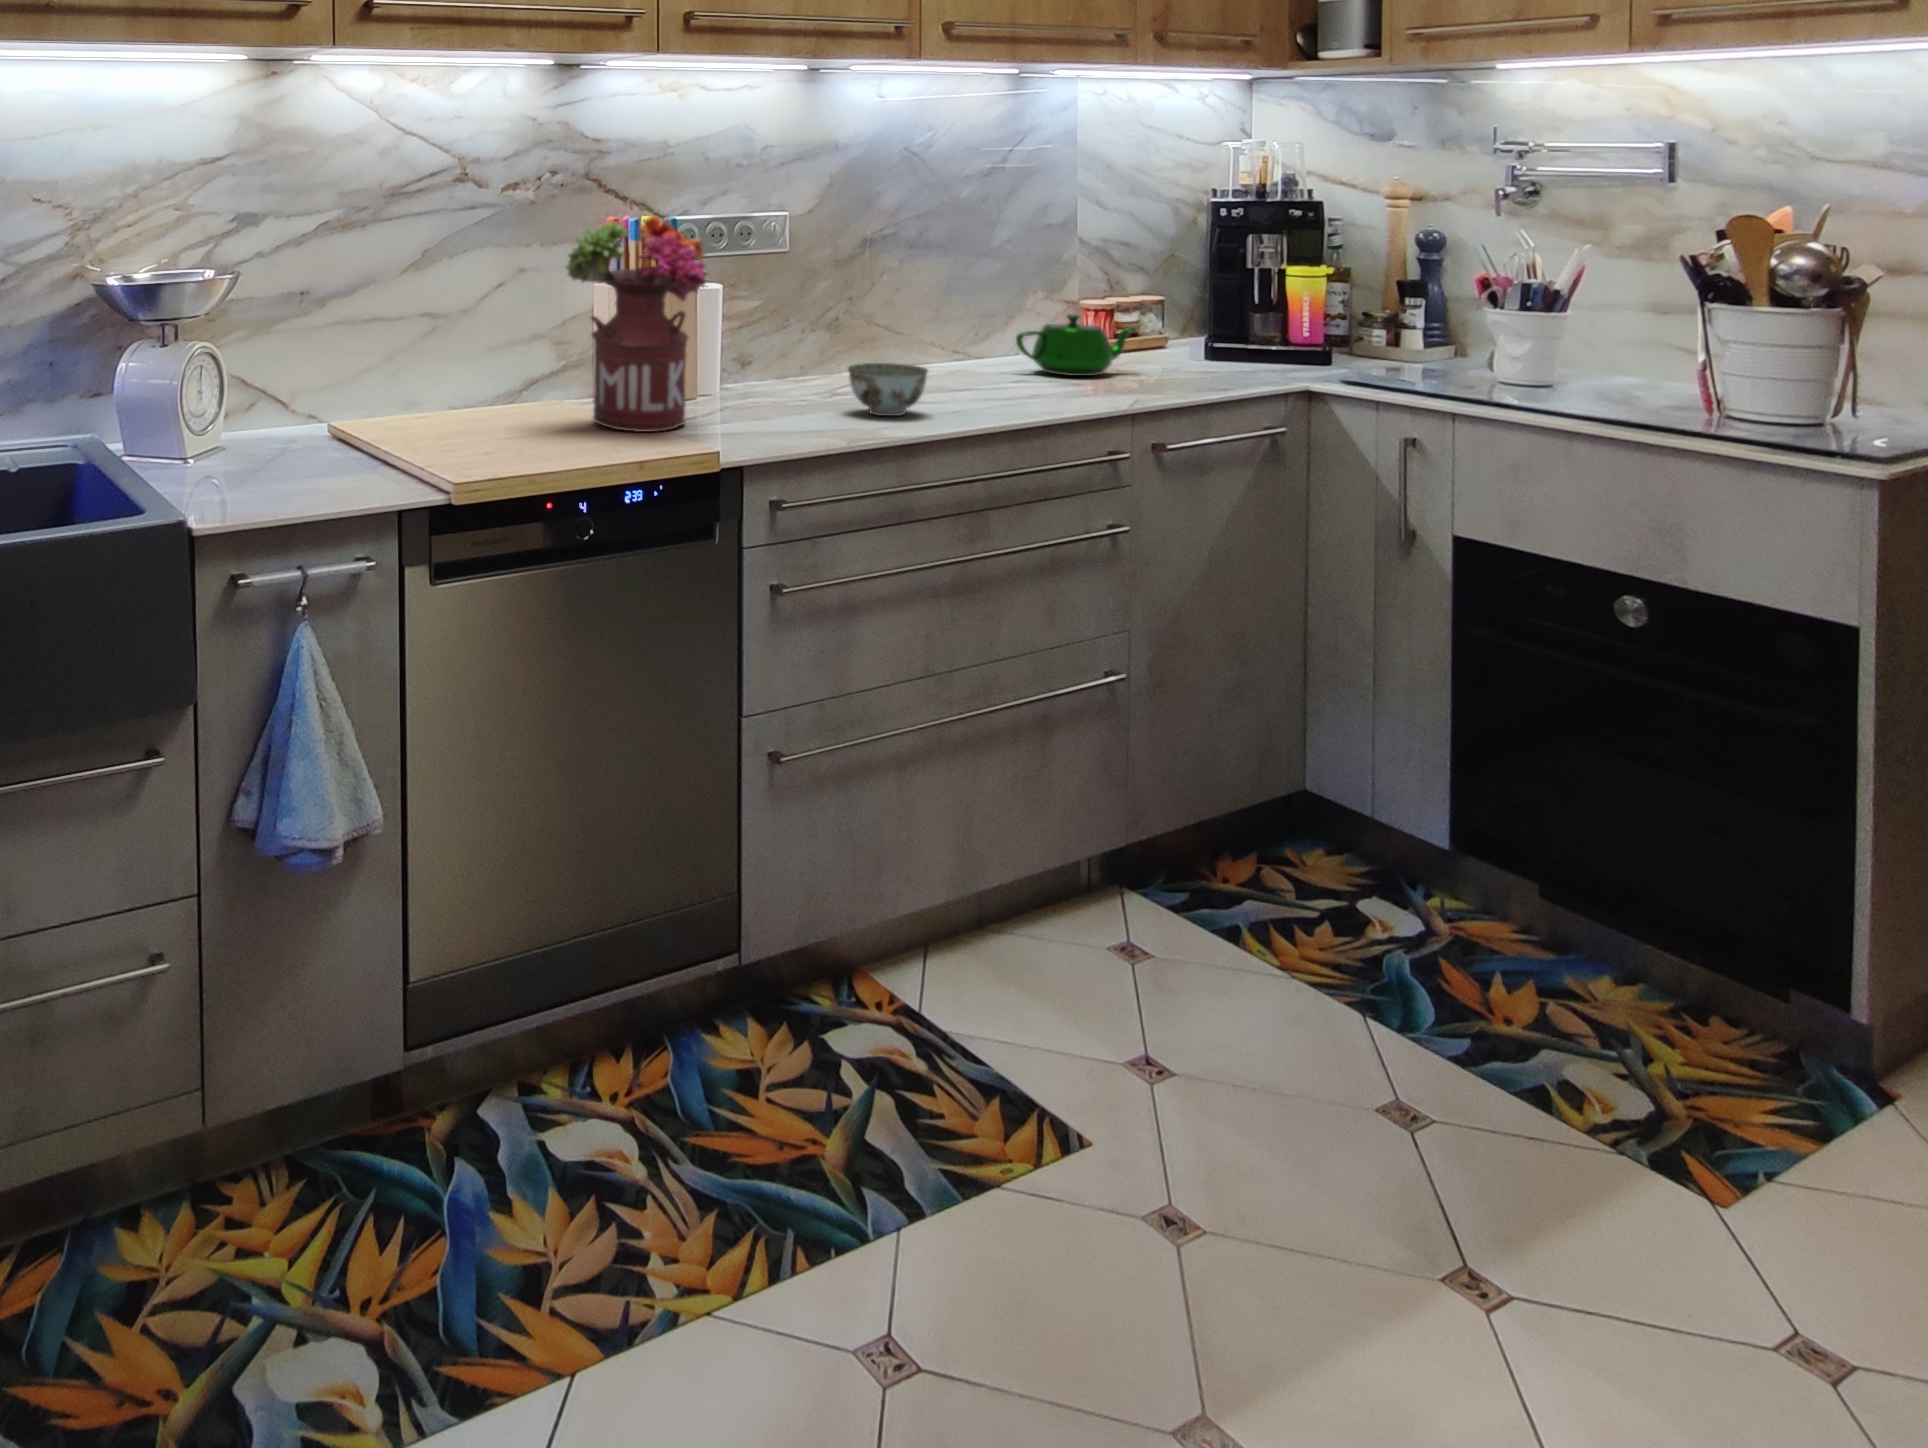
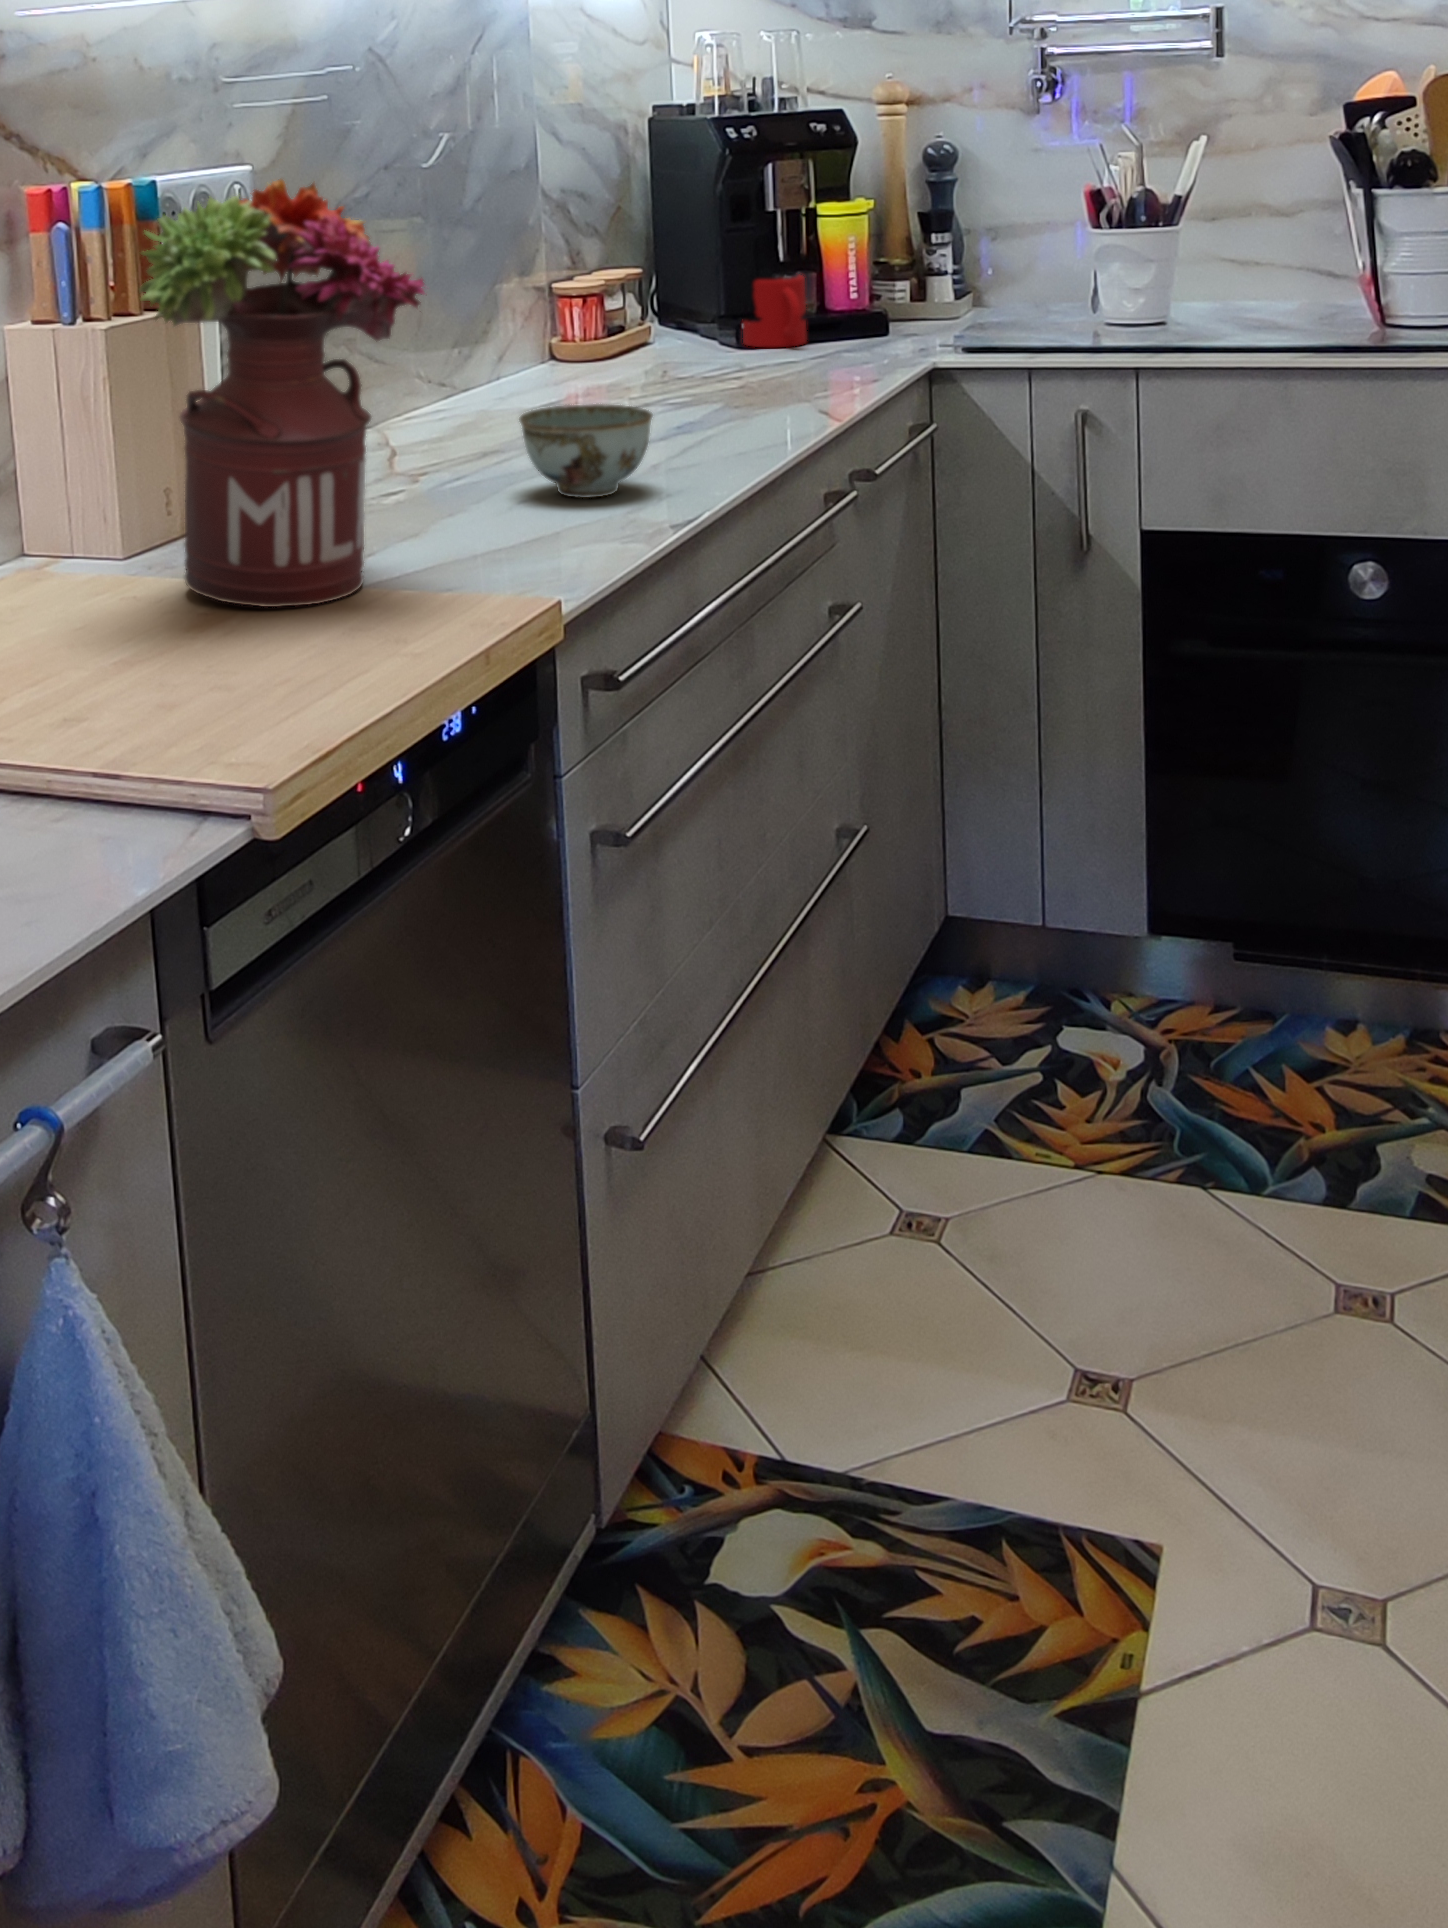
teapot: present [1016,314,1135,376] -> none [562,292,702,387]
mug: none [1212,317,1261,369] -> present [743,275,807,347]

